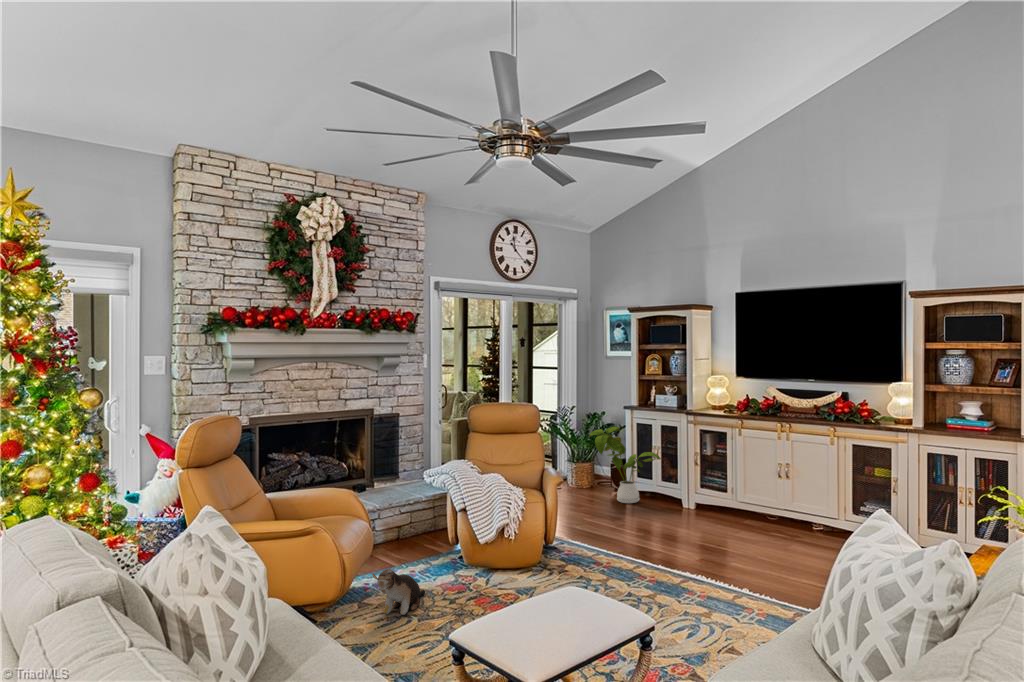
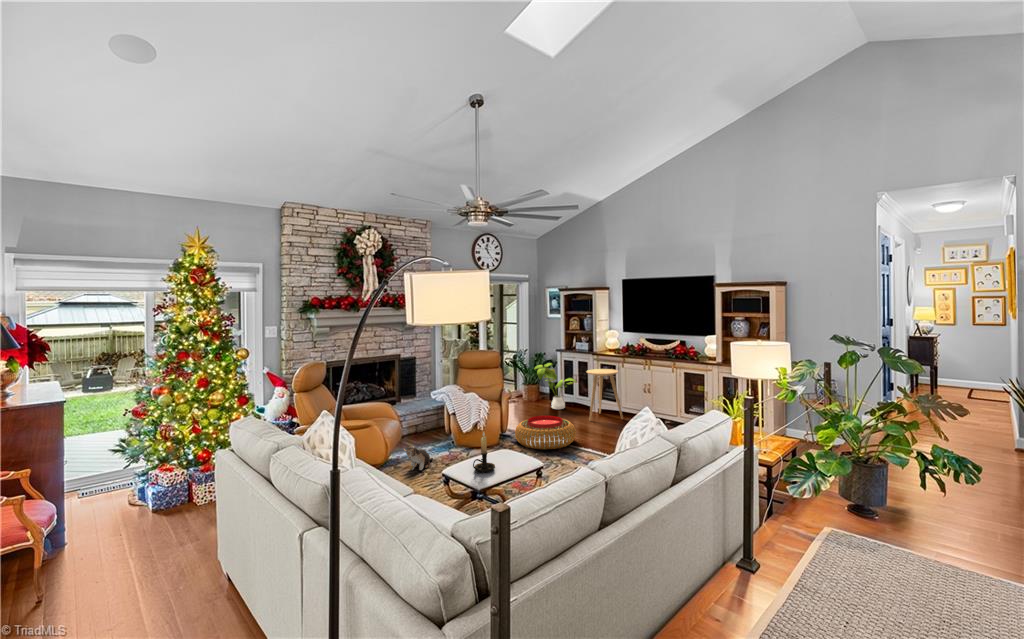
side table: none [679,437,743,525] -> present [587,369,623,421]
pouf: none [567,515,675,576] -> present [515,416,576,449]
candle holder: none [513,550,557,639] -> present [473,432,495,473]

